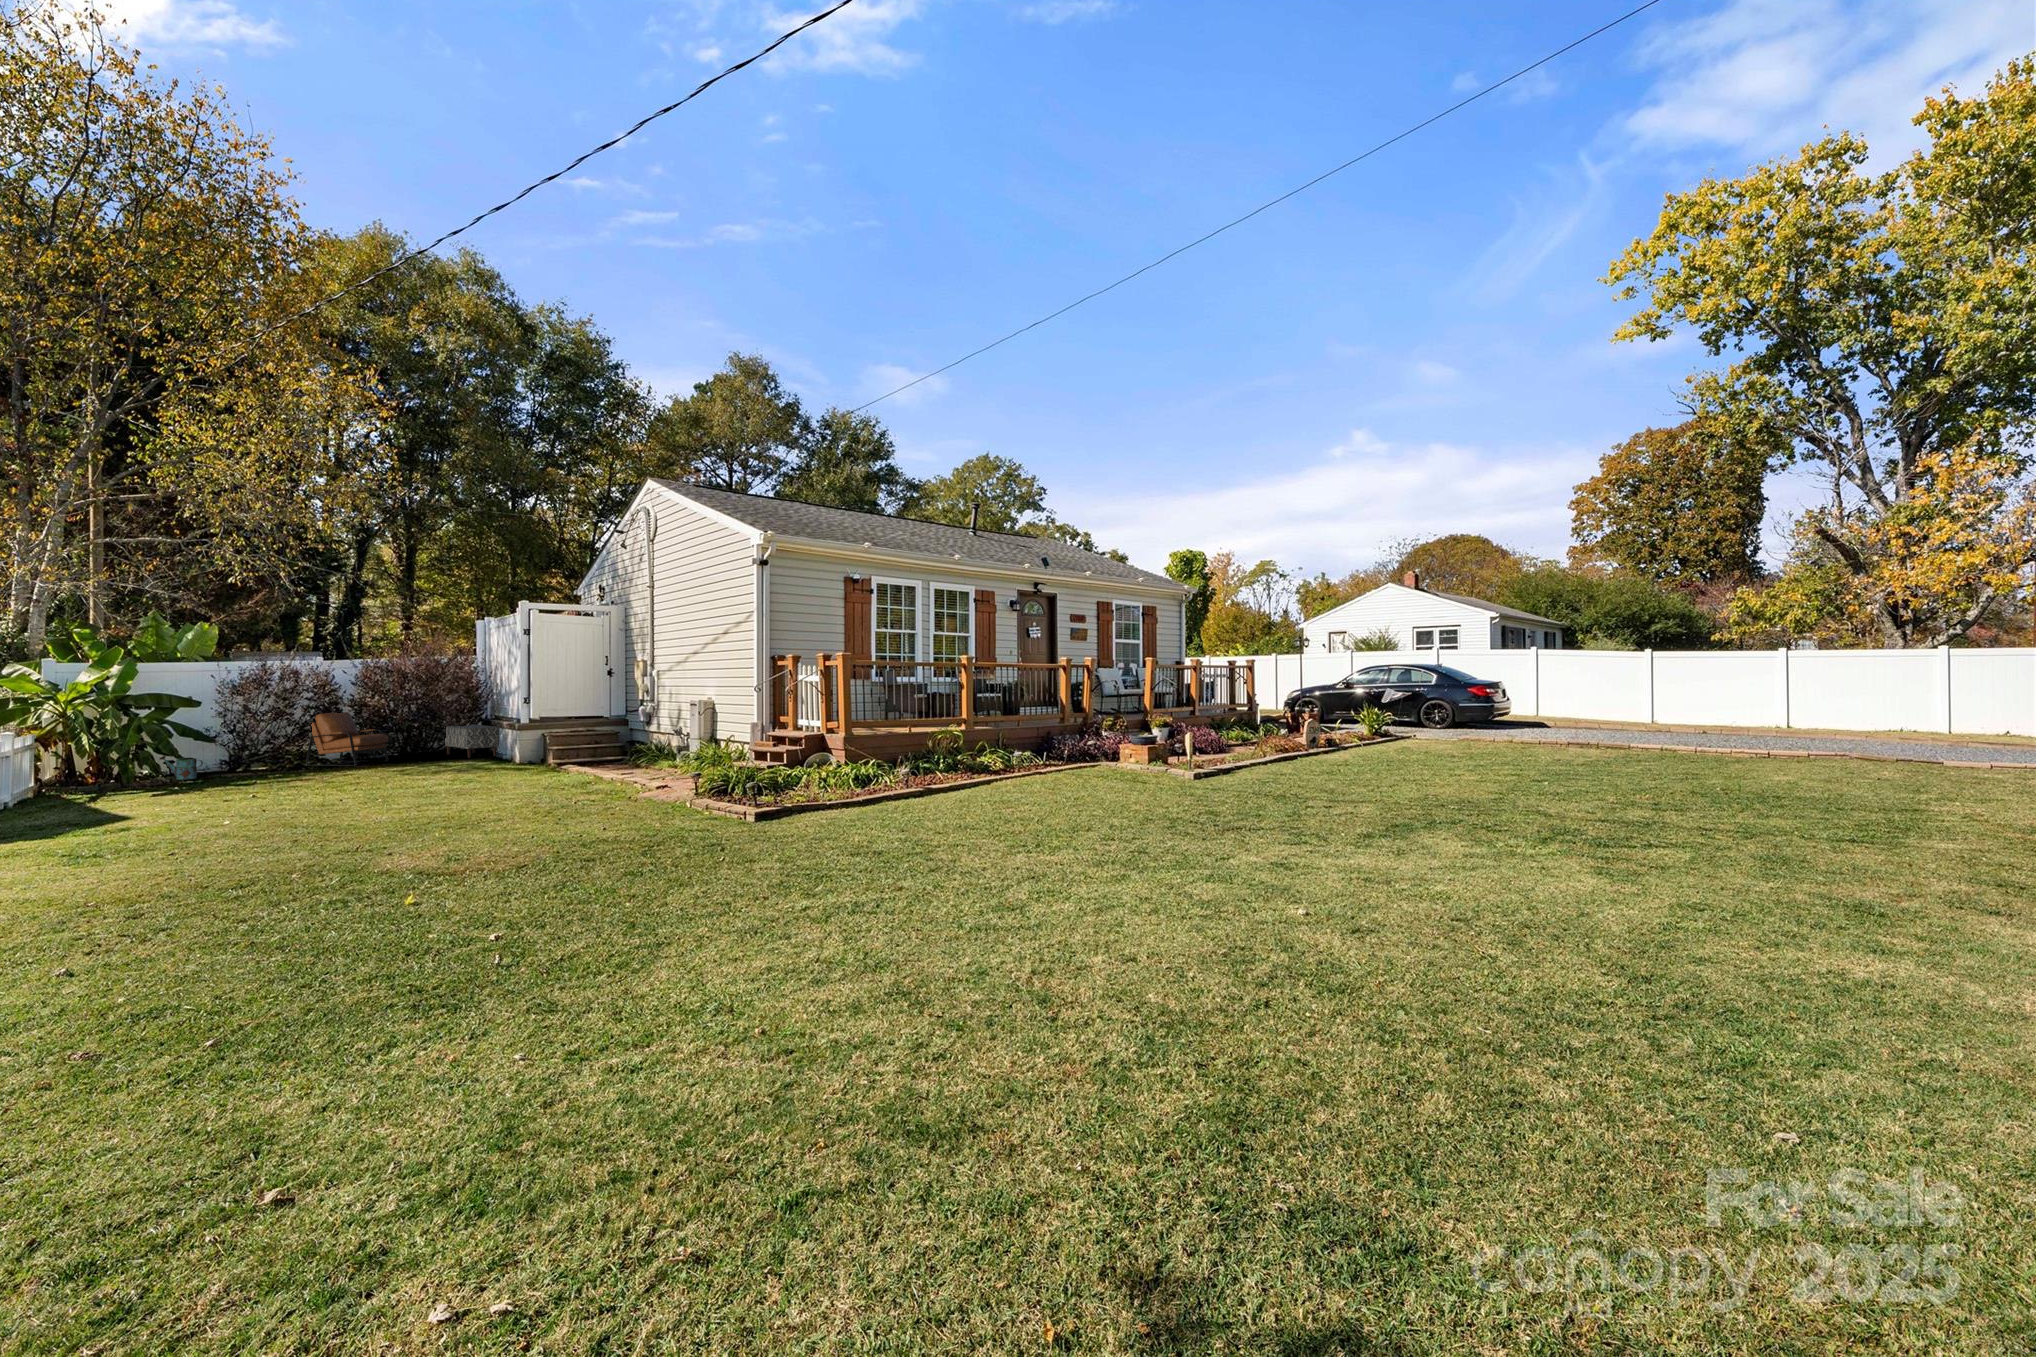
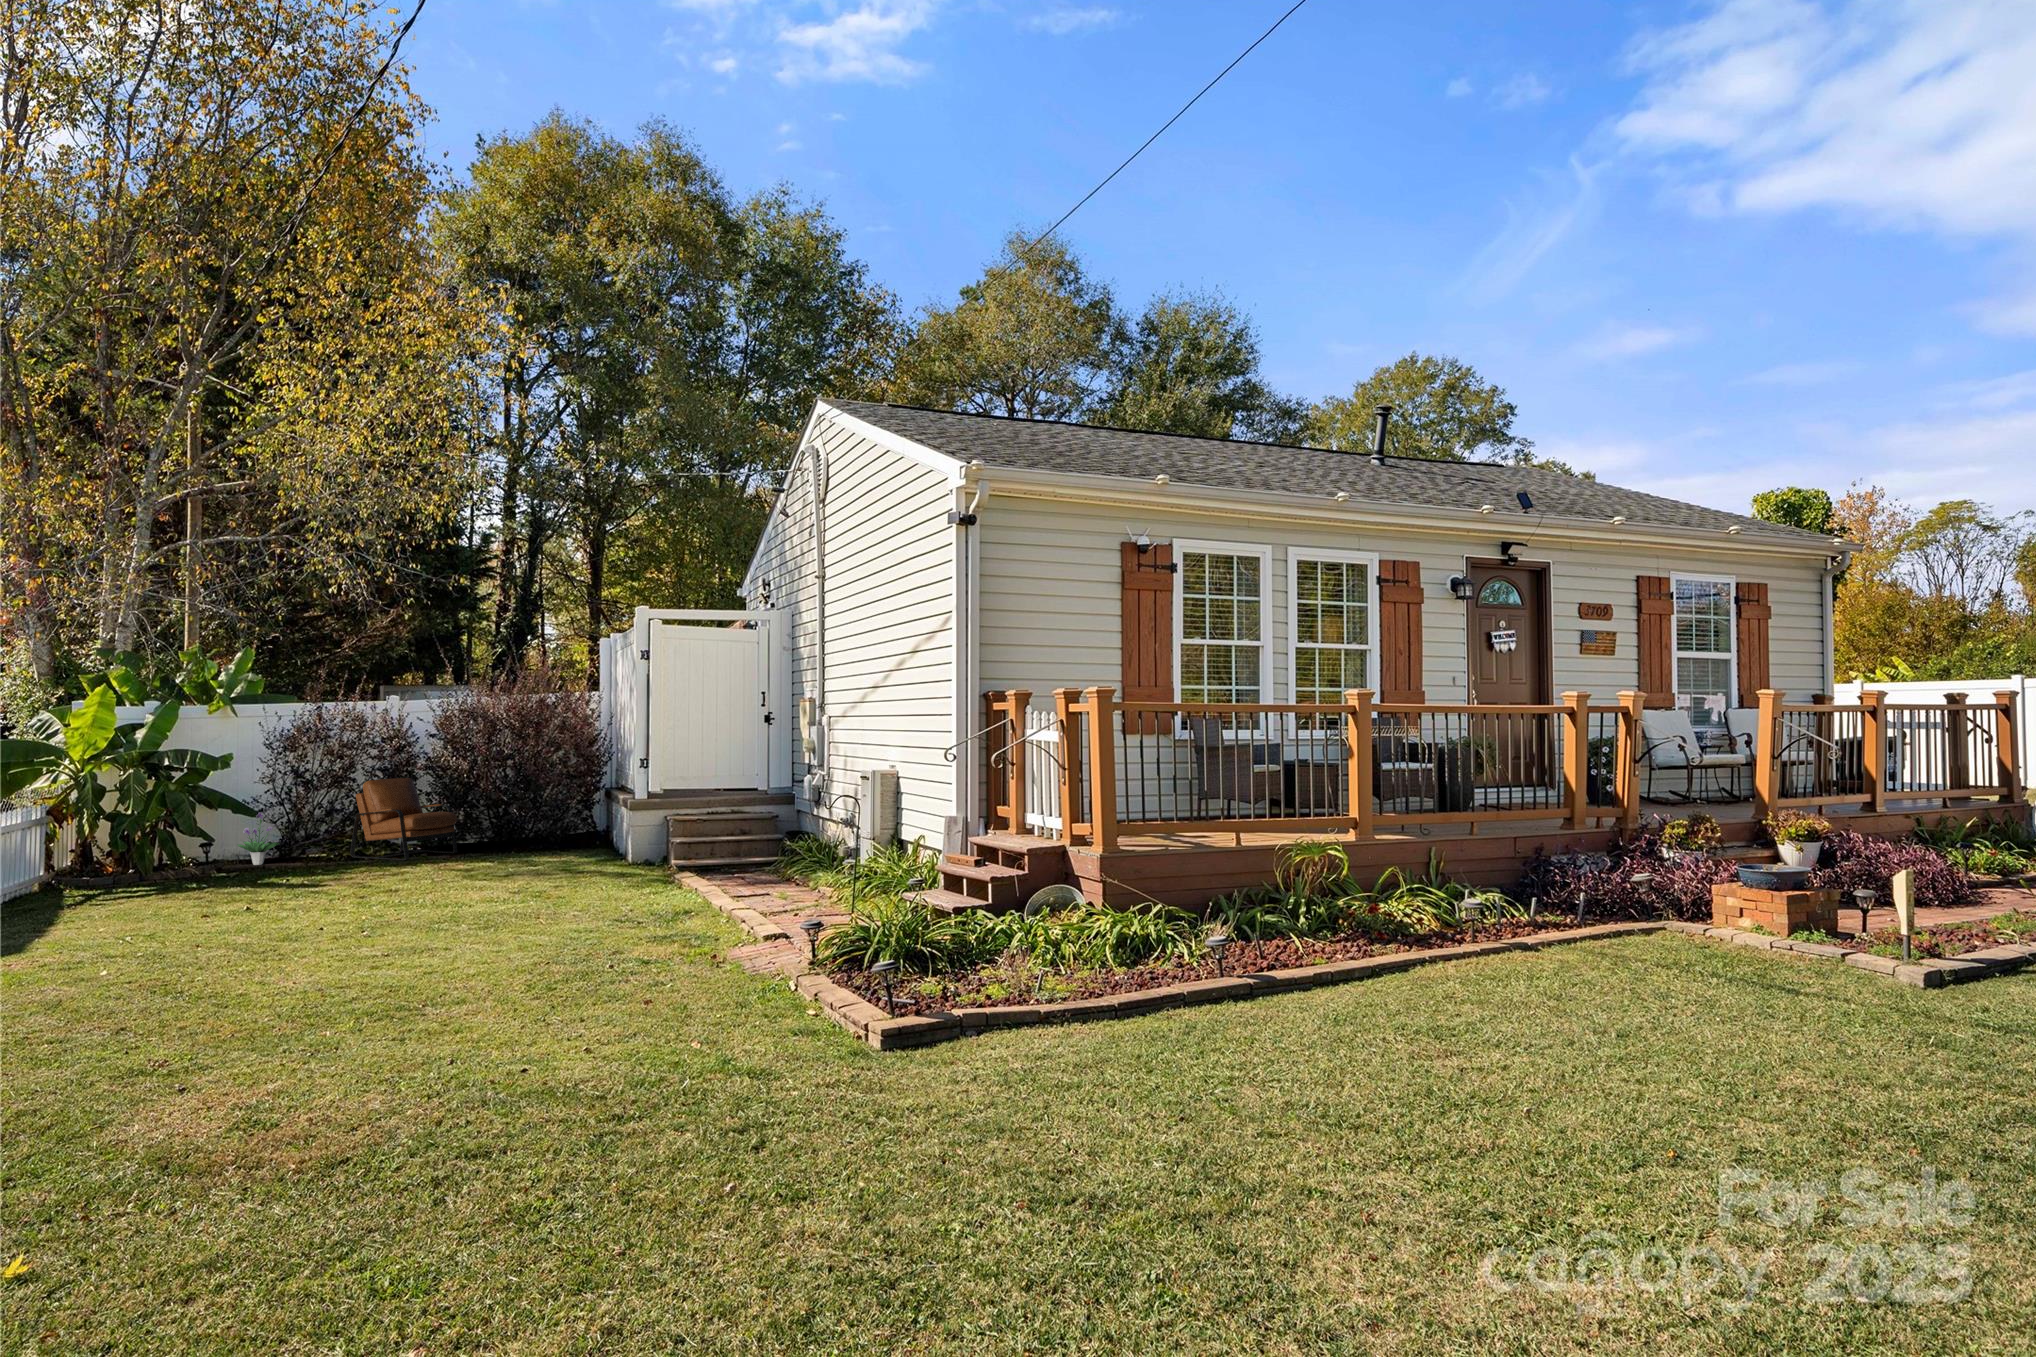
bench: present [445,725,499,758] -> none [540,798,606,851]
potted plant: none [218,736,253,772] -> present [238,812,279,865]
watering can: present [160,756,203,780] -> none [156,841,205,876]

